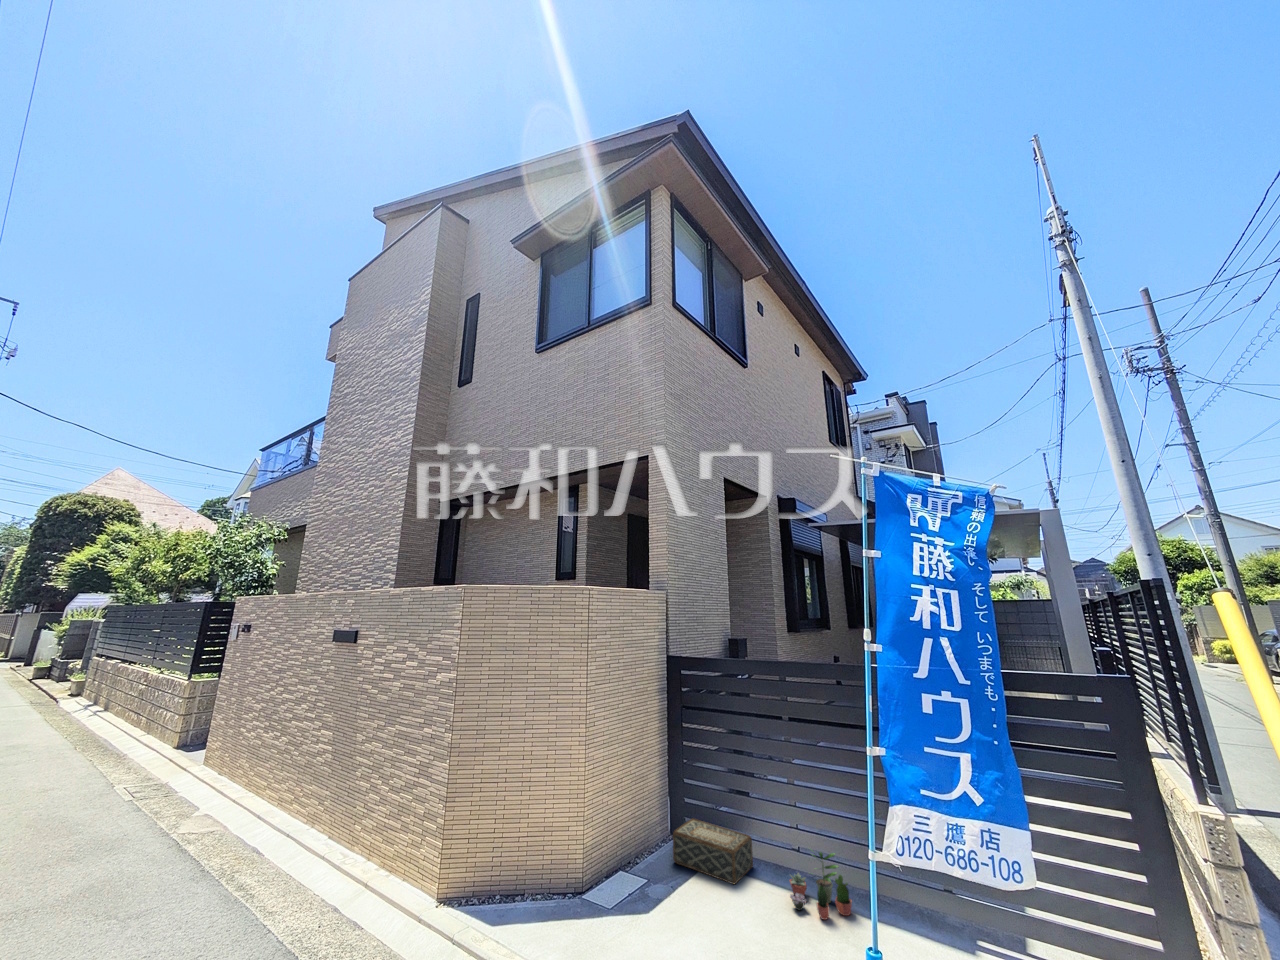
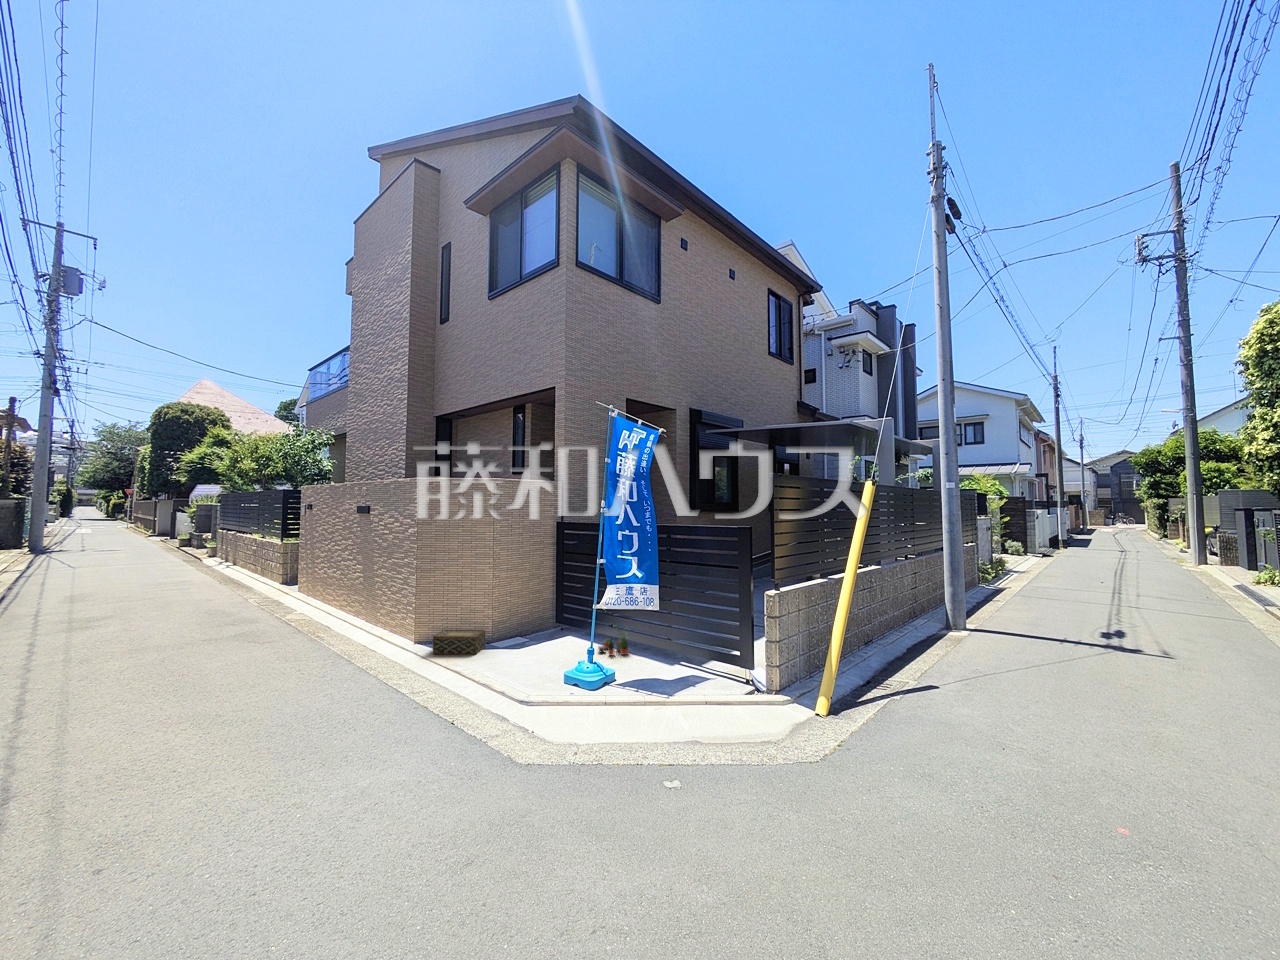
woven basket: present [673,818,753,884] -> present [433,630,485,655]

